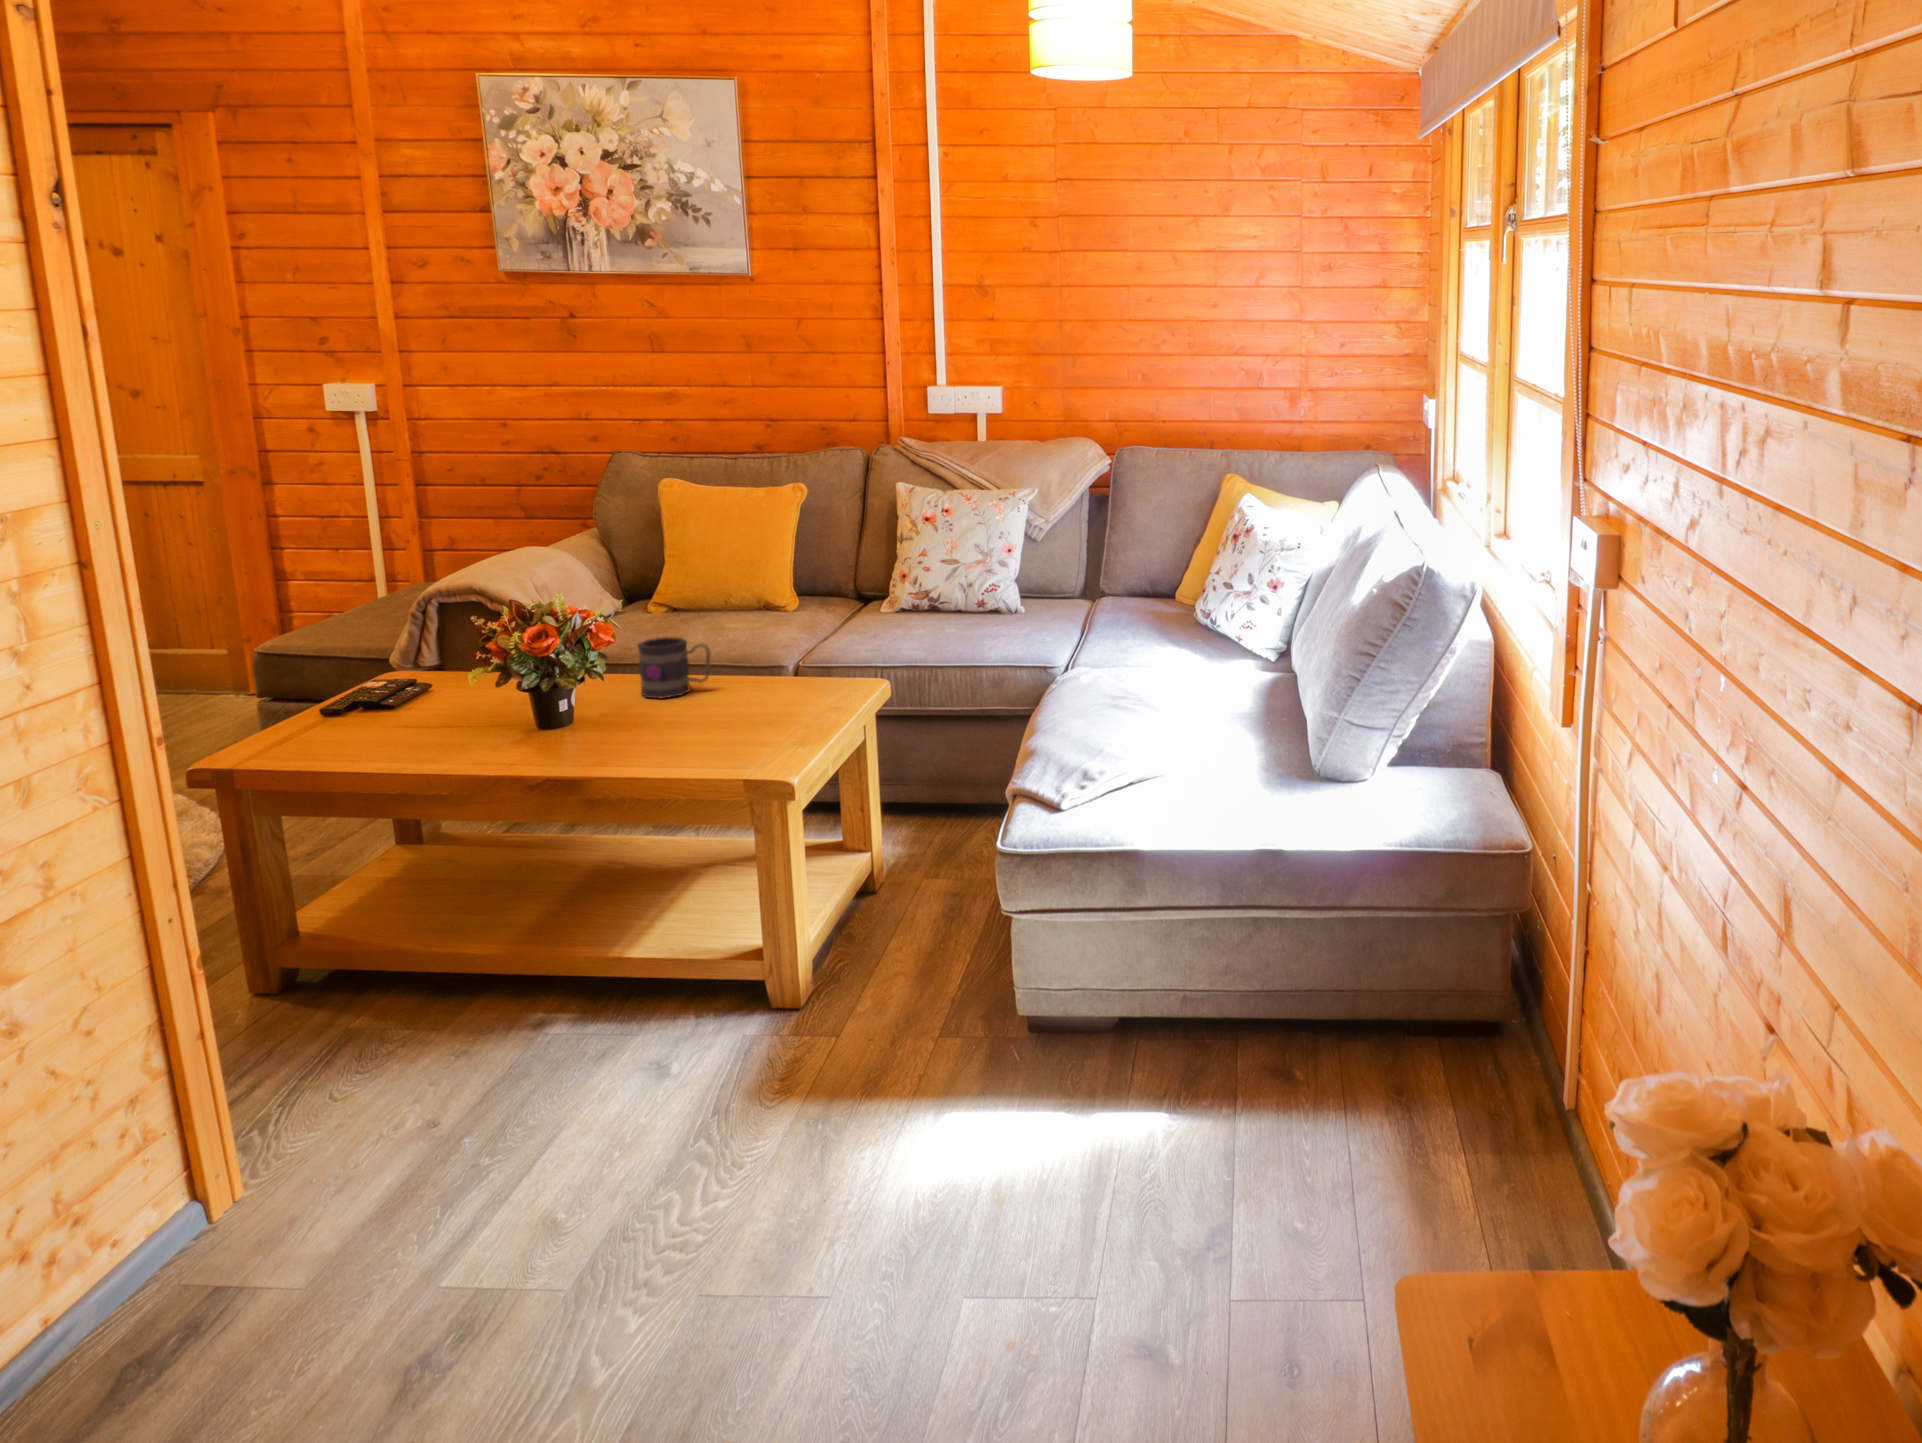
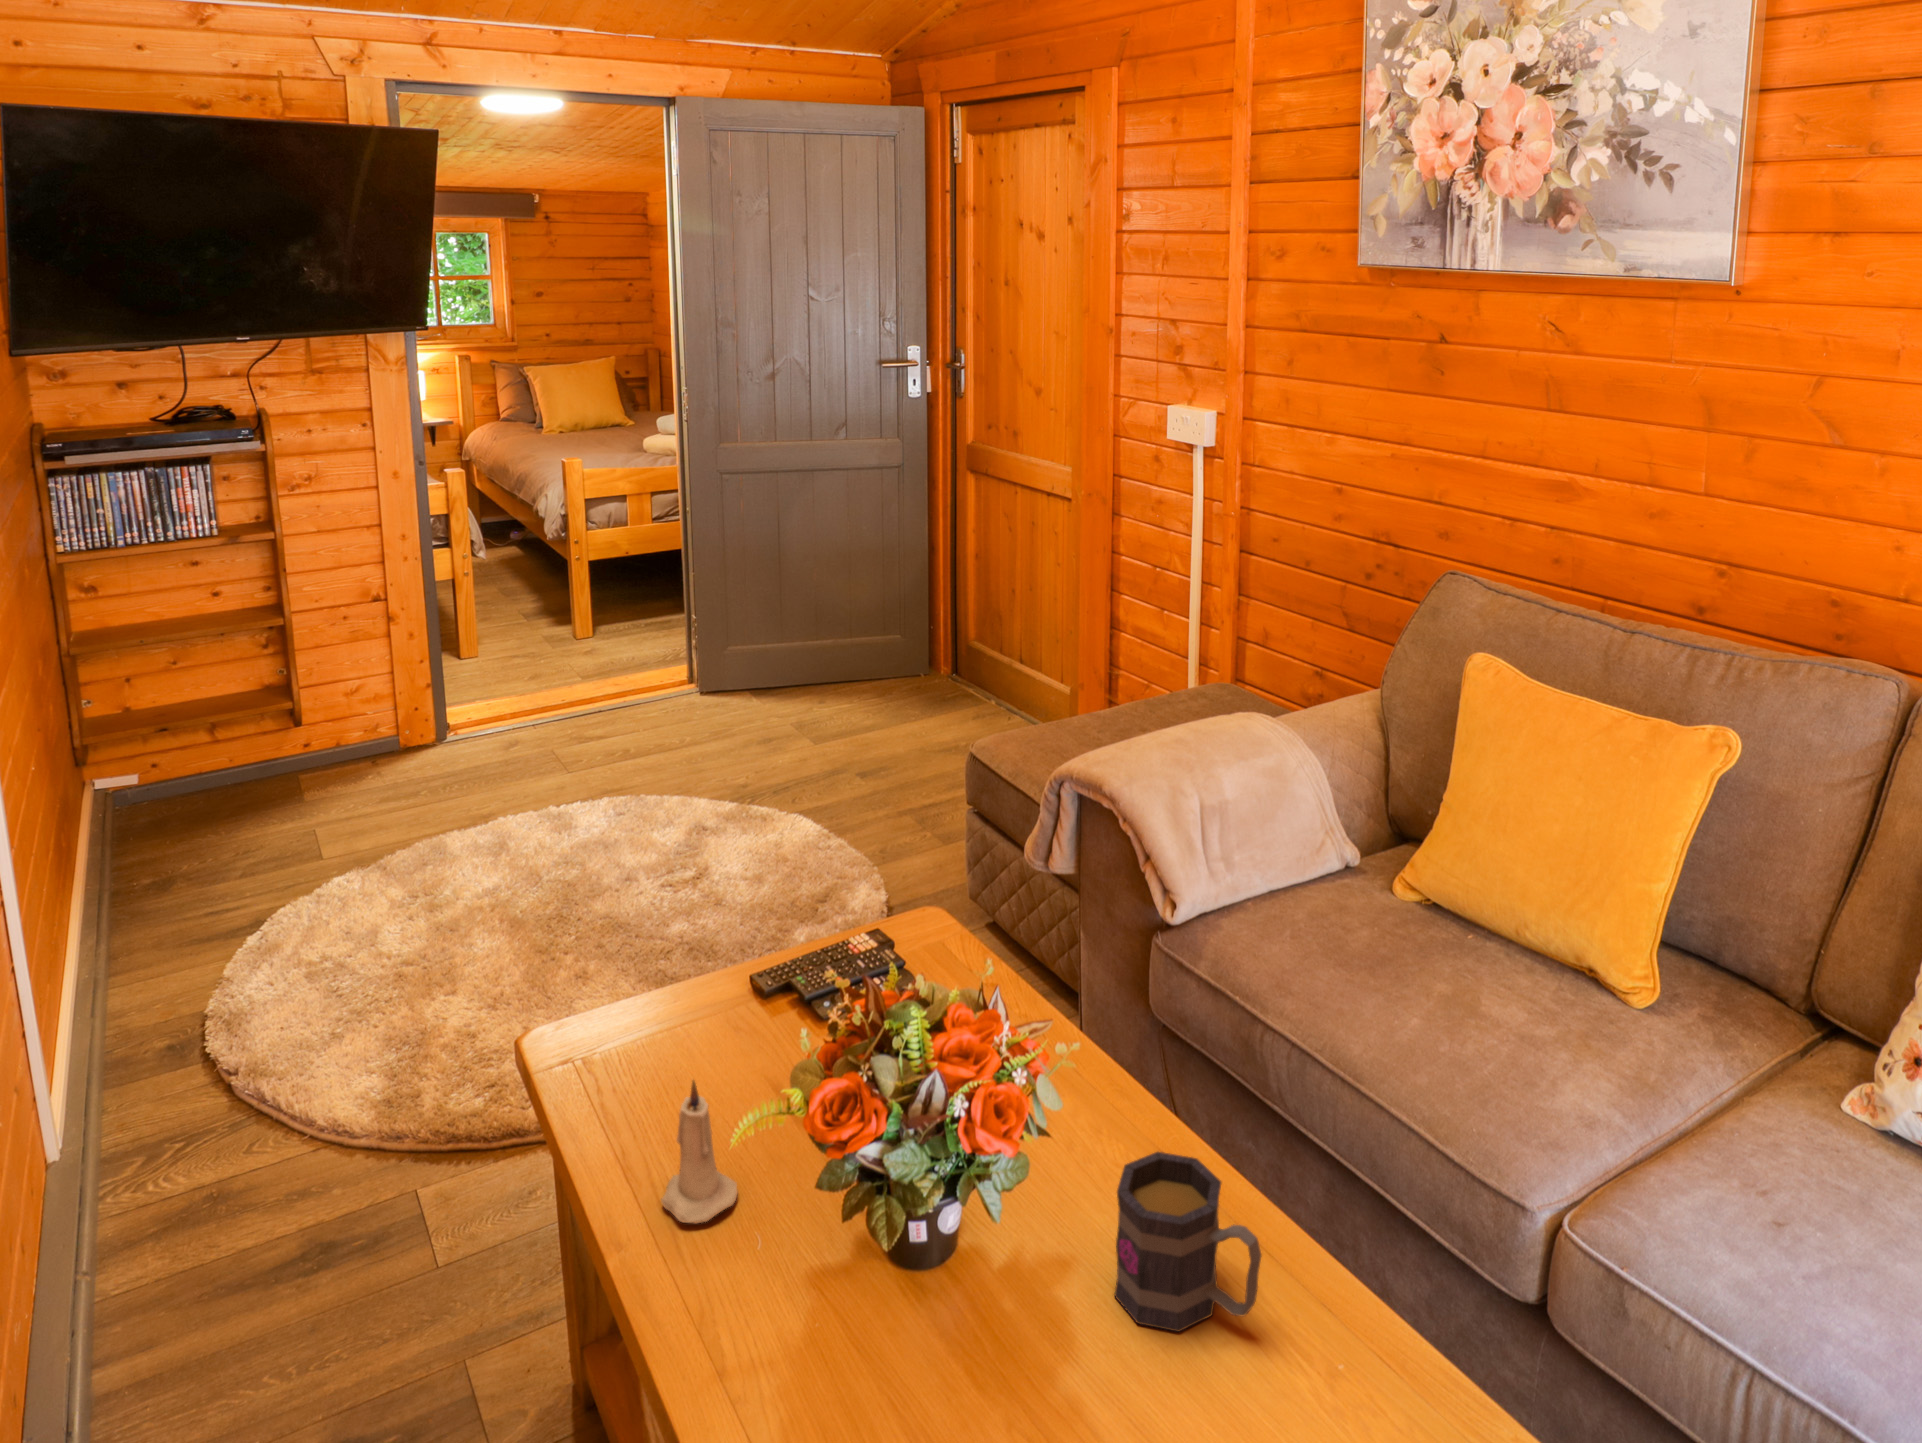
candle: none [384,664,434,737] -> present [661,1080,737,1223]

